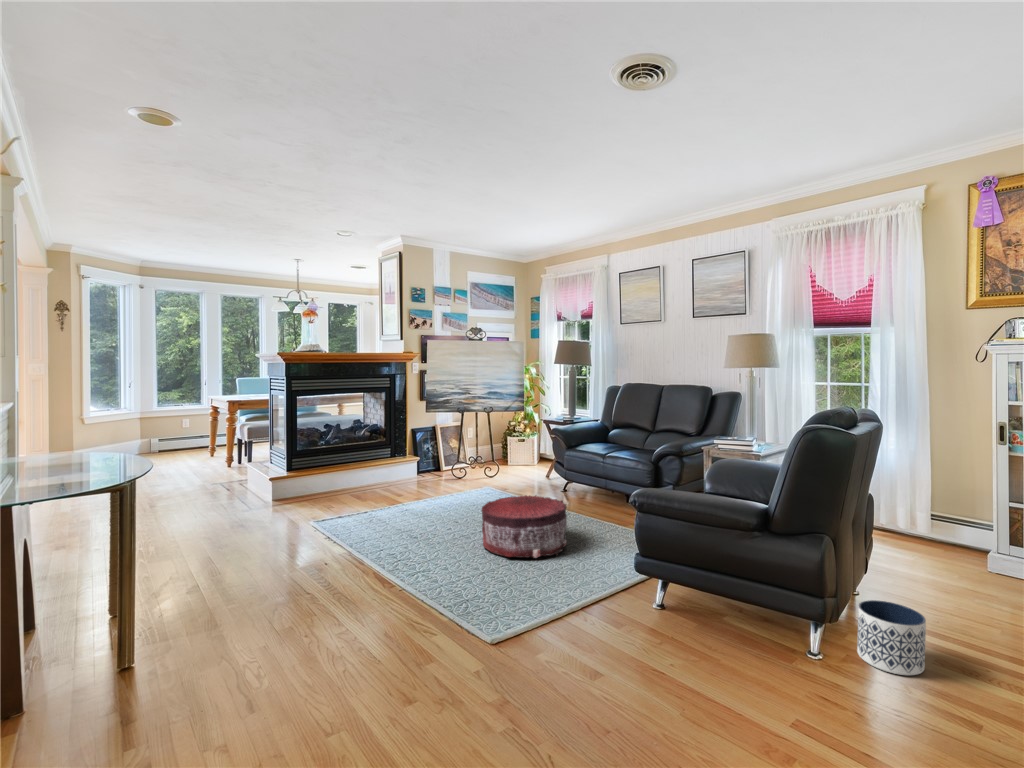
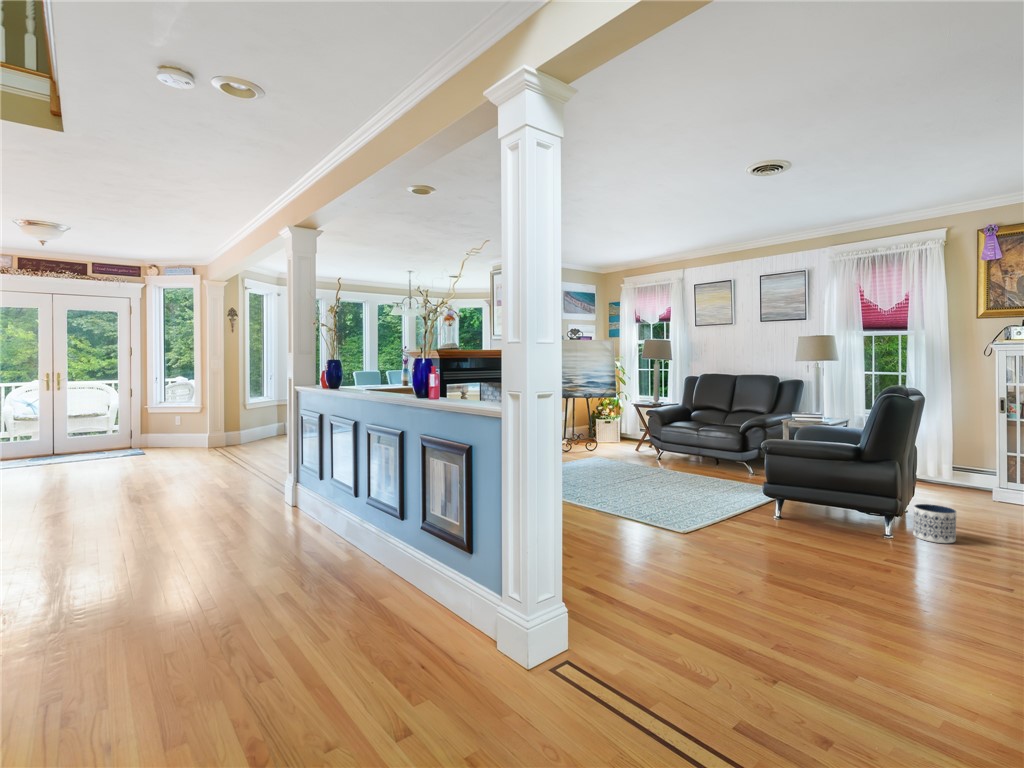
pouf: present [481,495,567,558] -> none [629,454,694,495]

